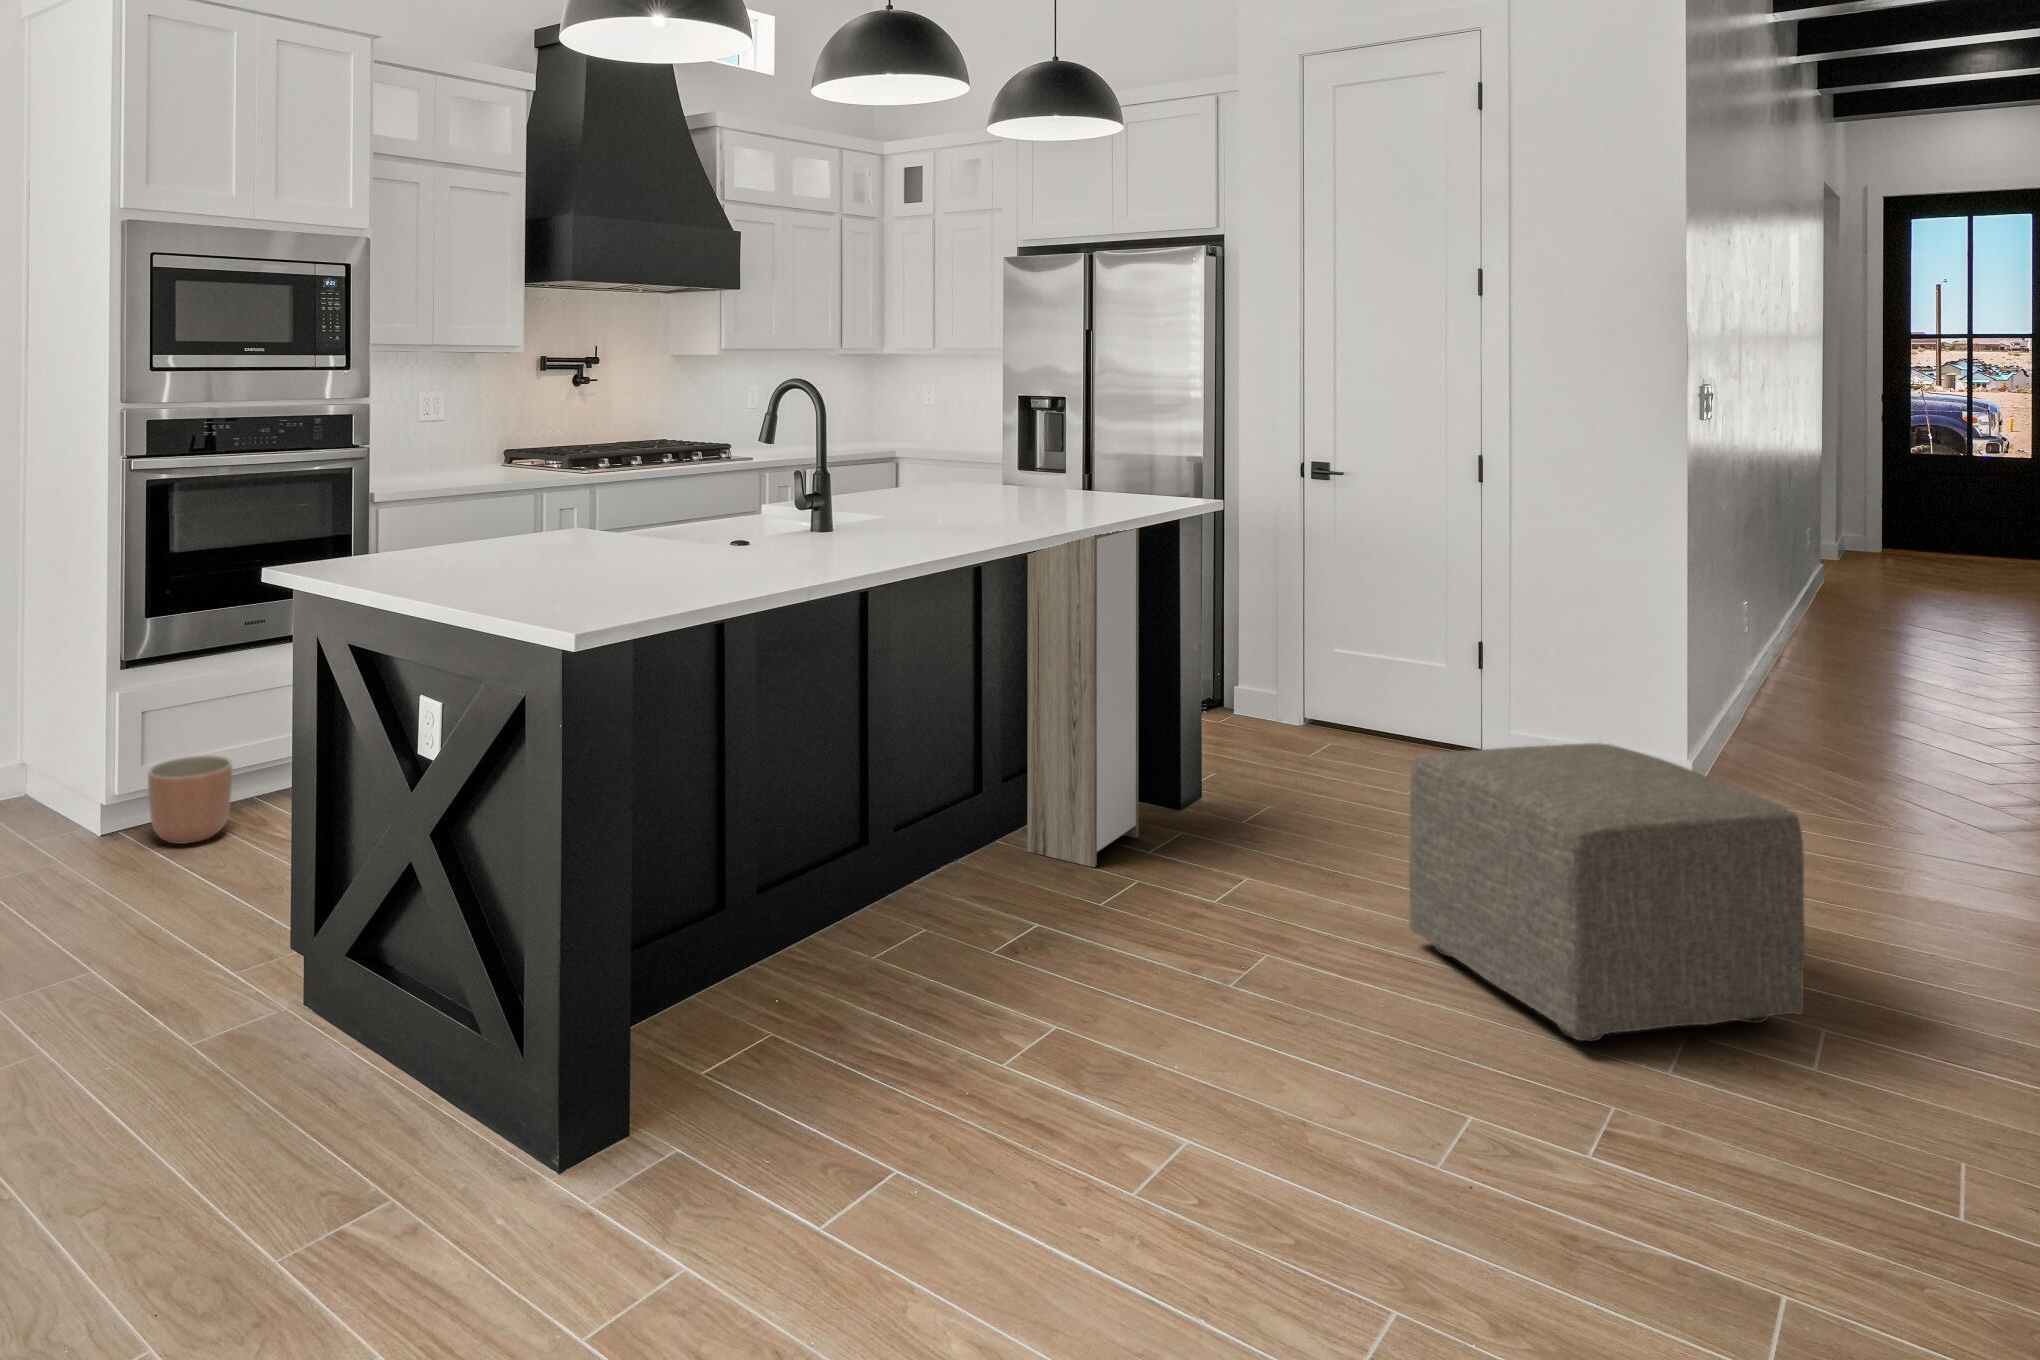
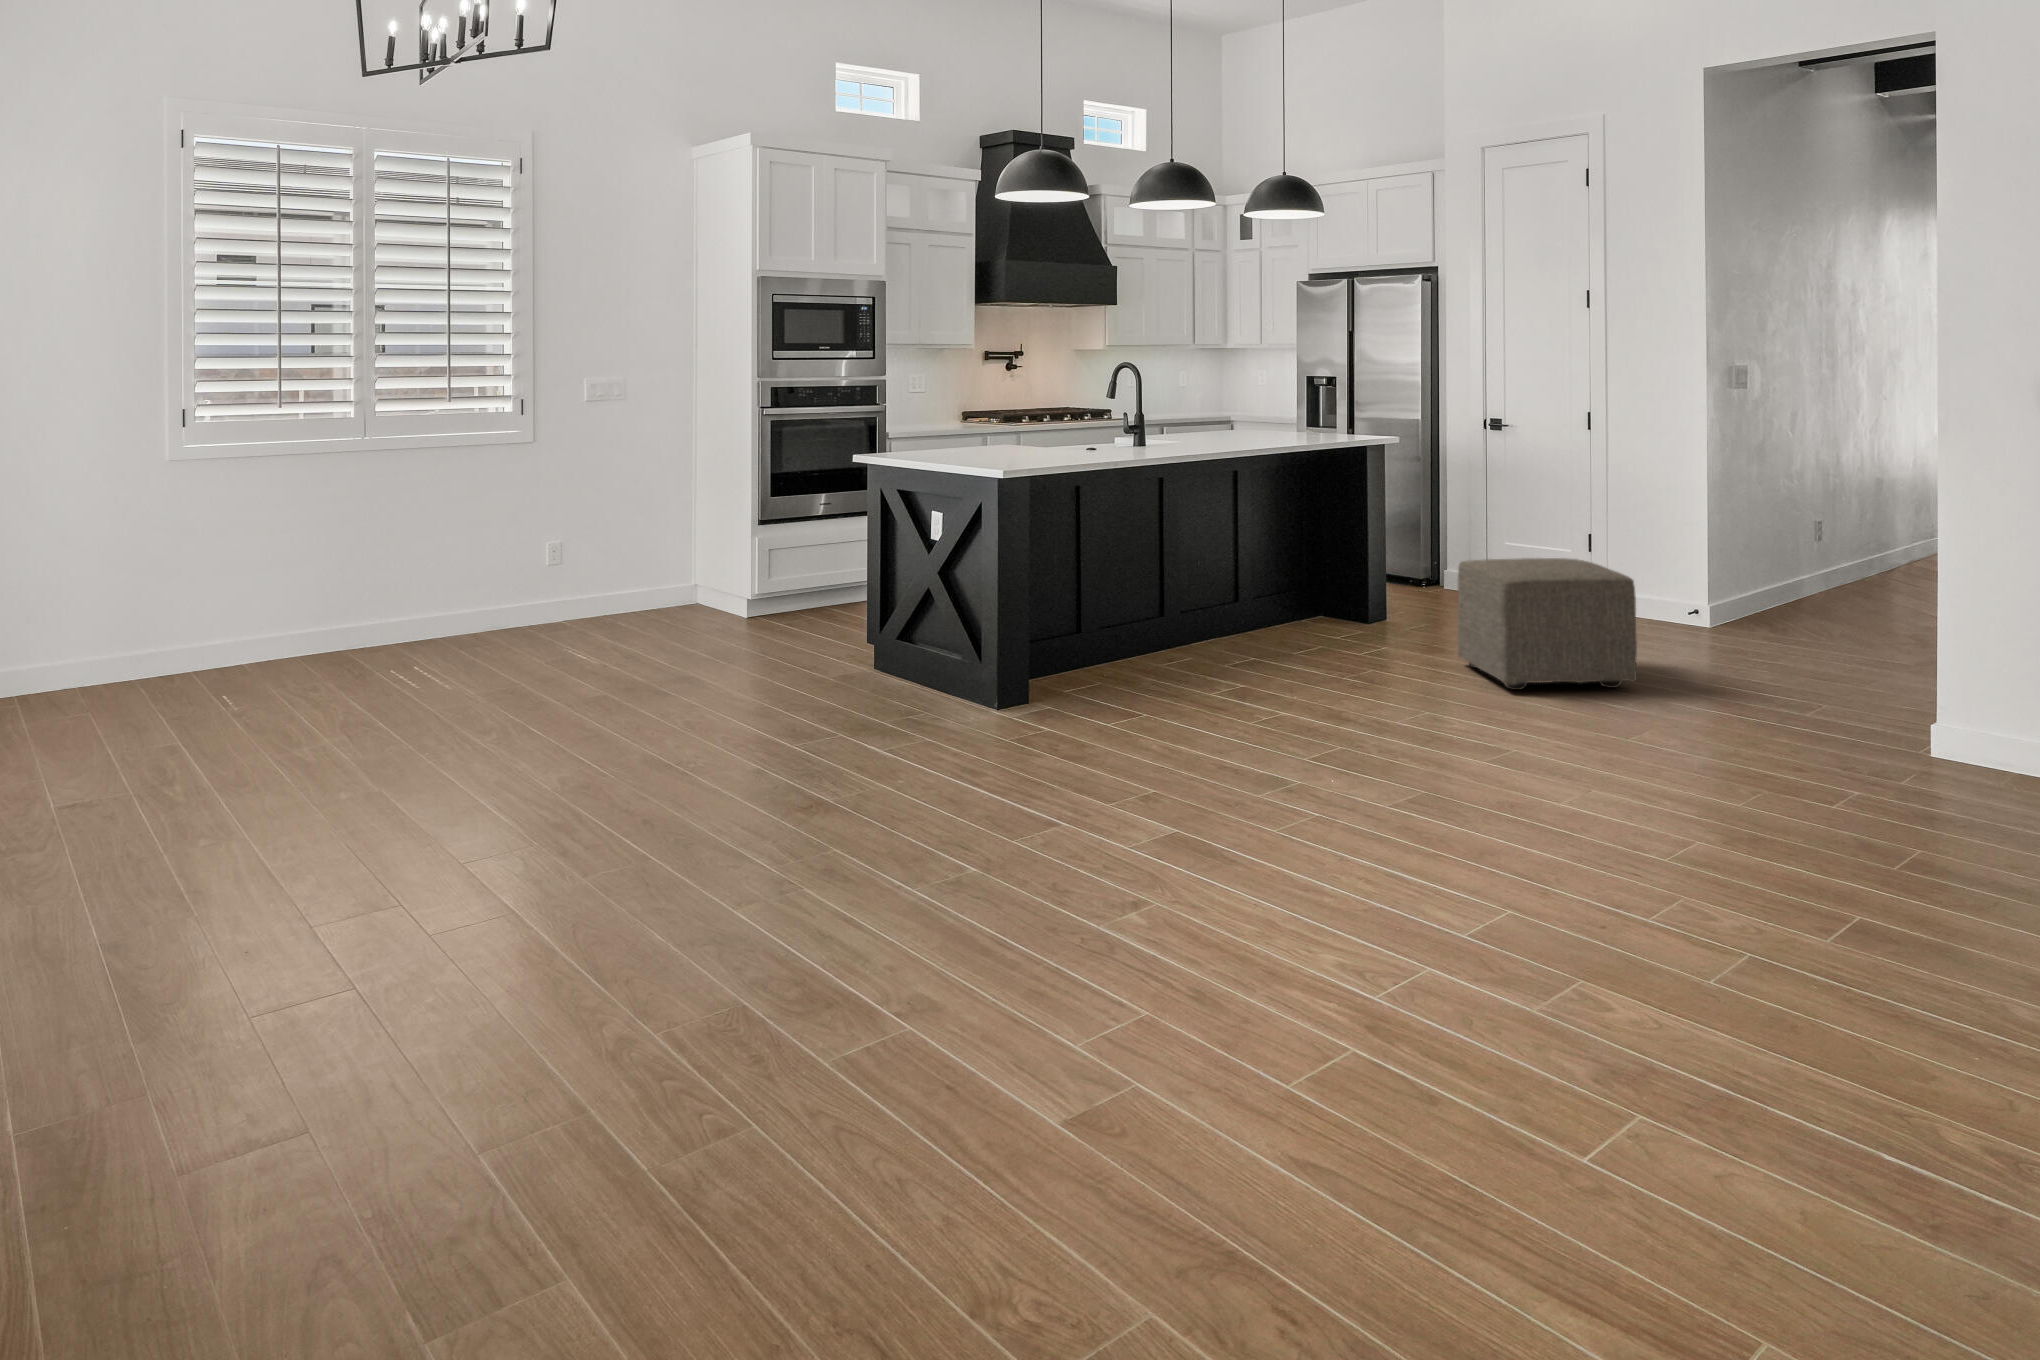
storage cabinet: present [1027,528,1139,867] -> none [1267,443,1338,639]
planter: present [148,755,232,844] -> none [776,577,820,621]

